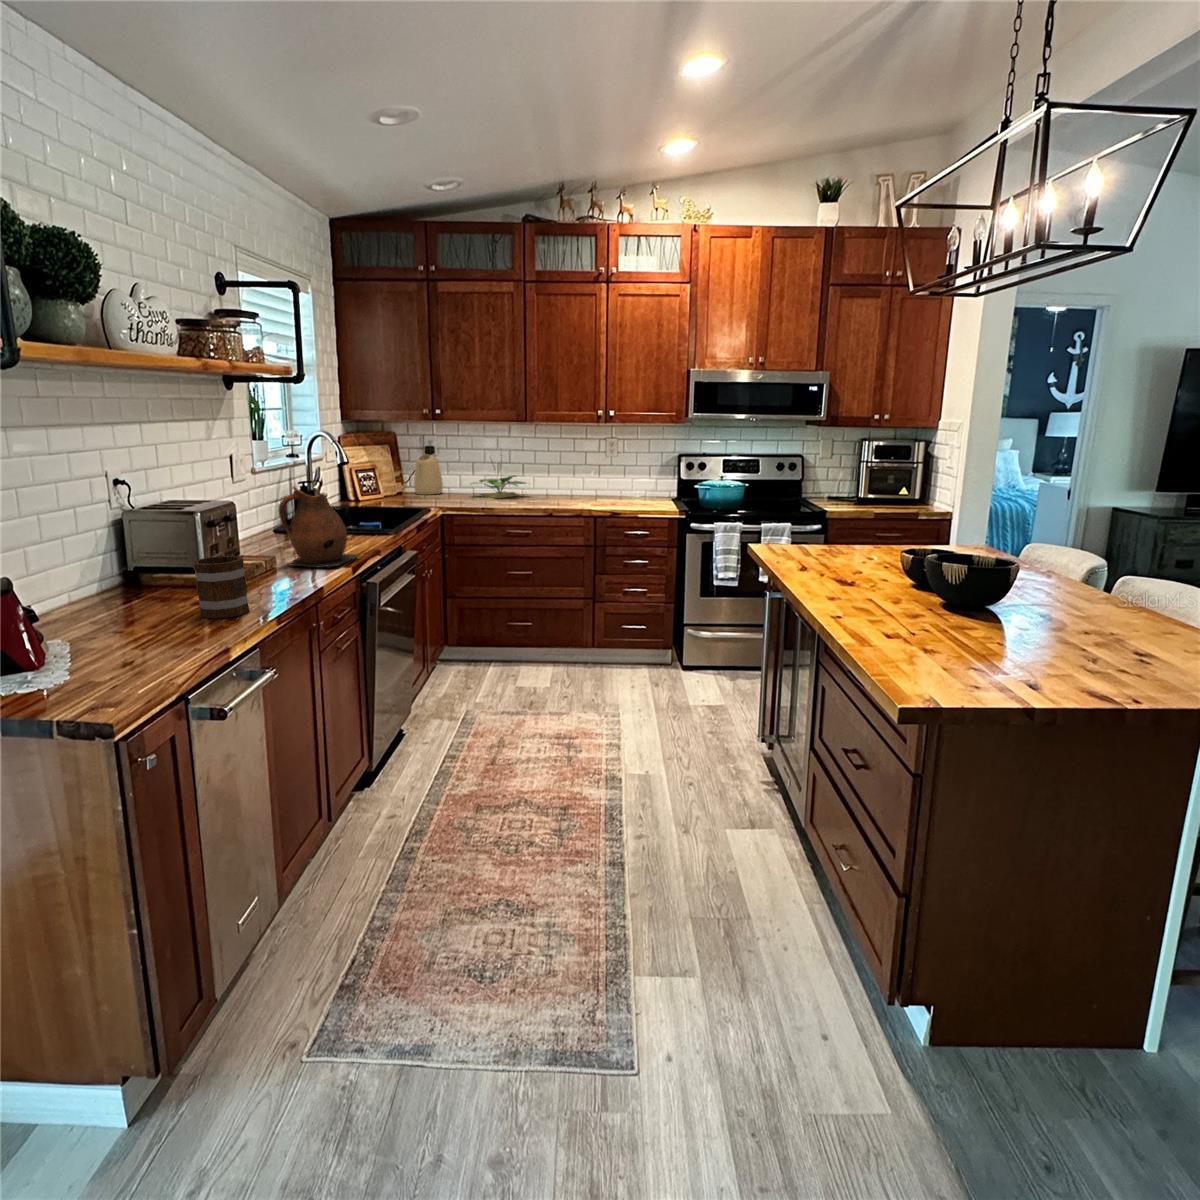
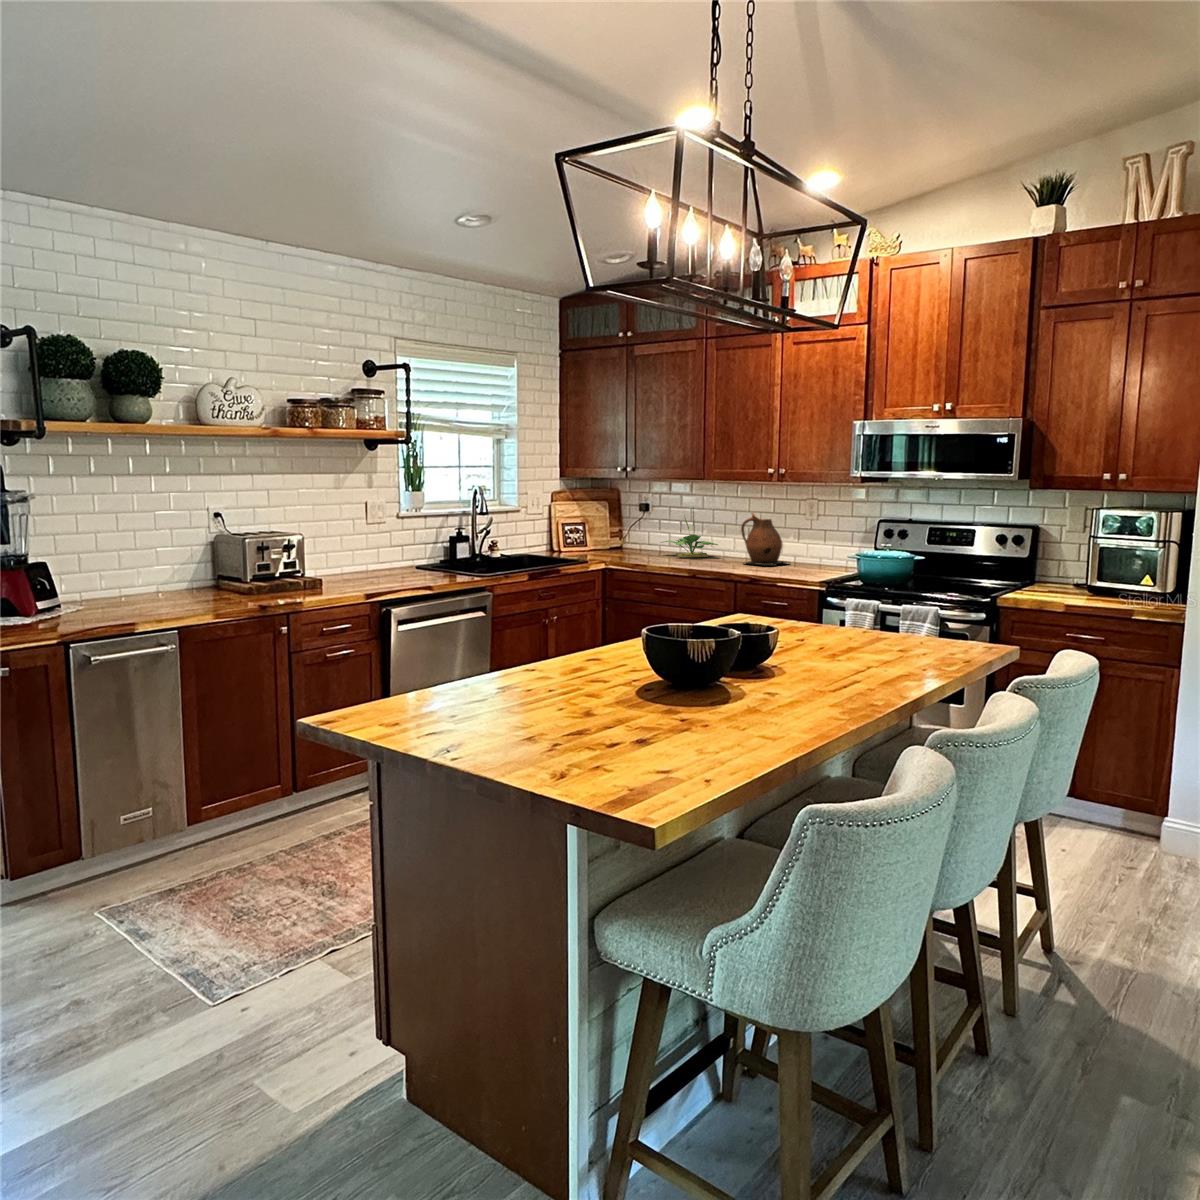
kettle: present [414,455,443,495] -> none [623,512,655,551]
ceramic pitcher: present [279,486,360,568] -> present [741,513,789,565]
mug: present [193,556,250,619] -> none [191,567,238,608]

